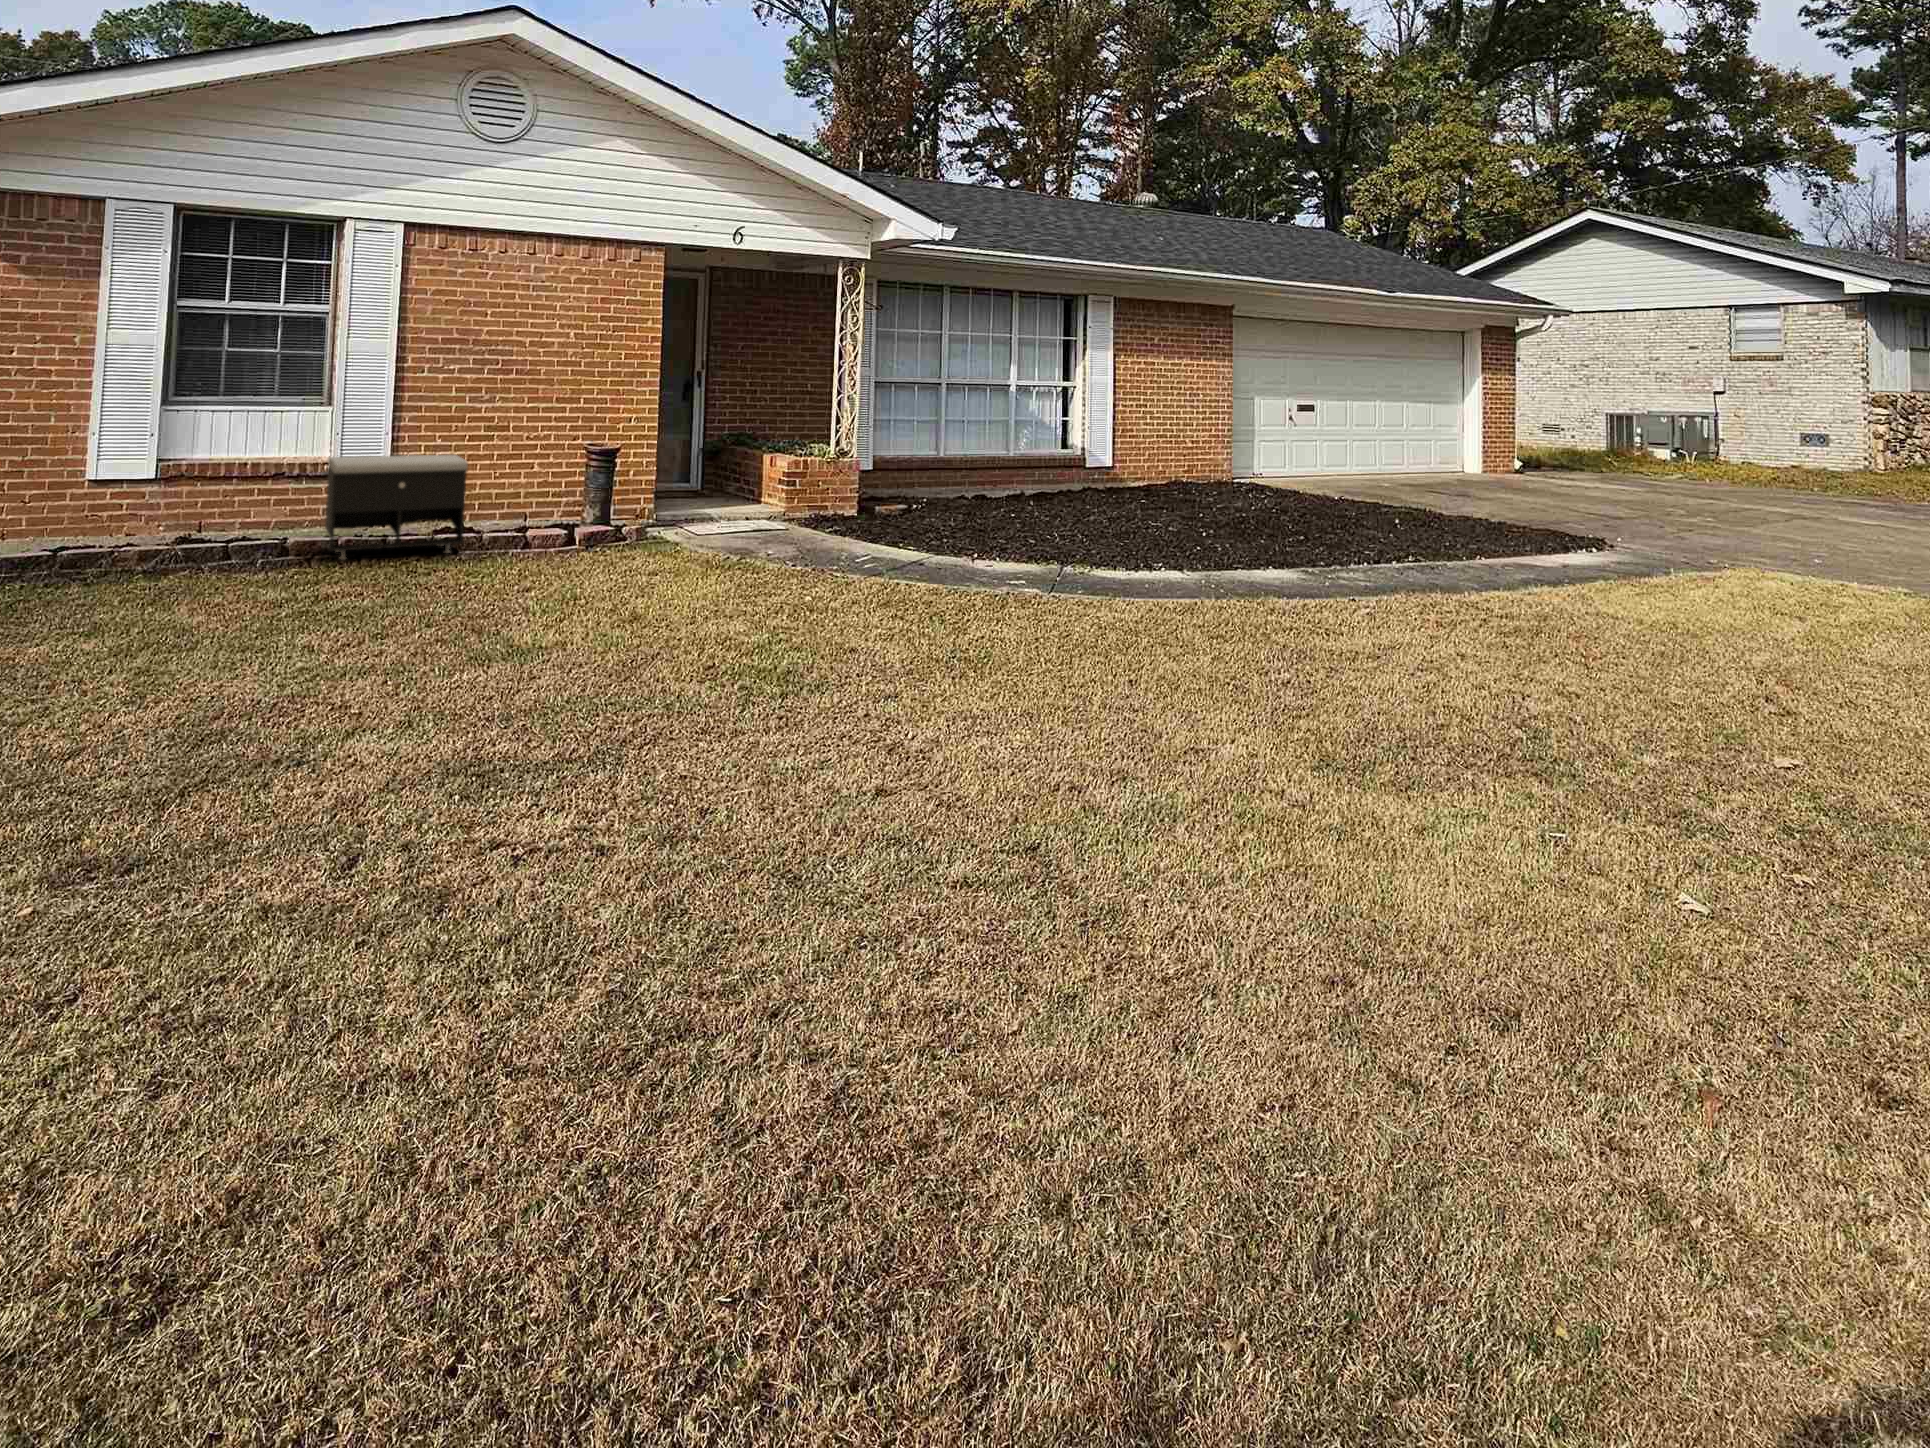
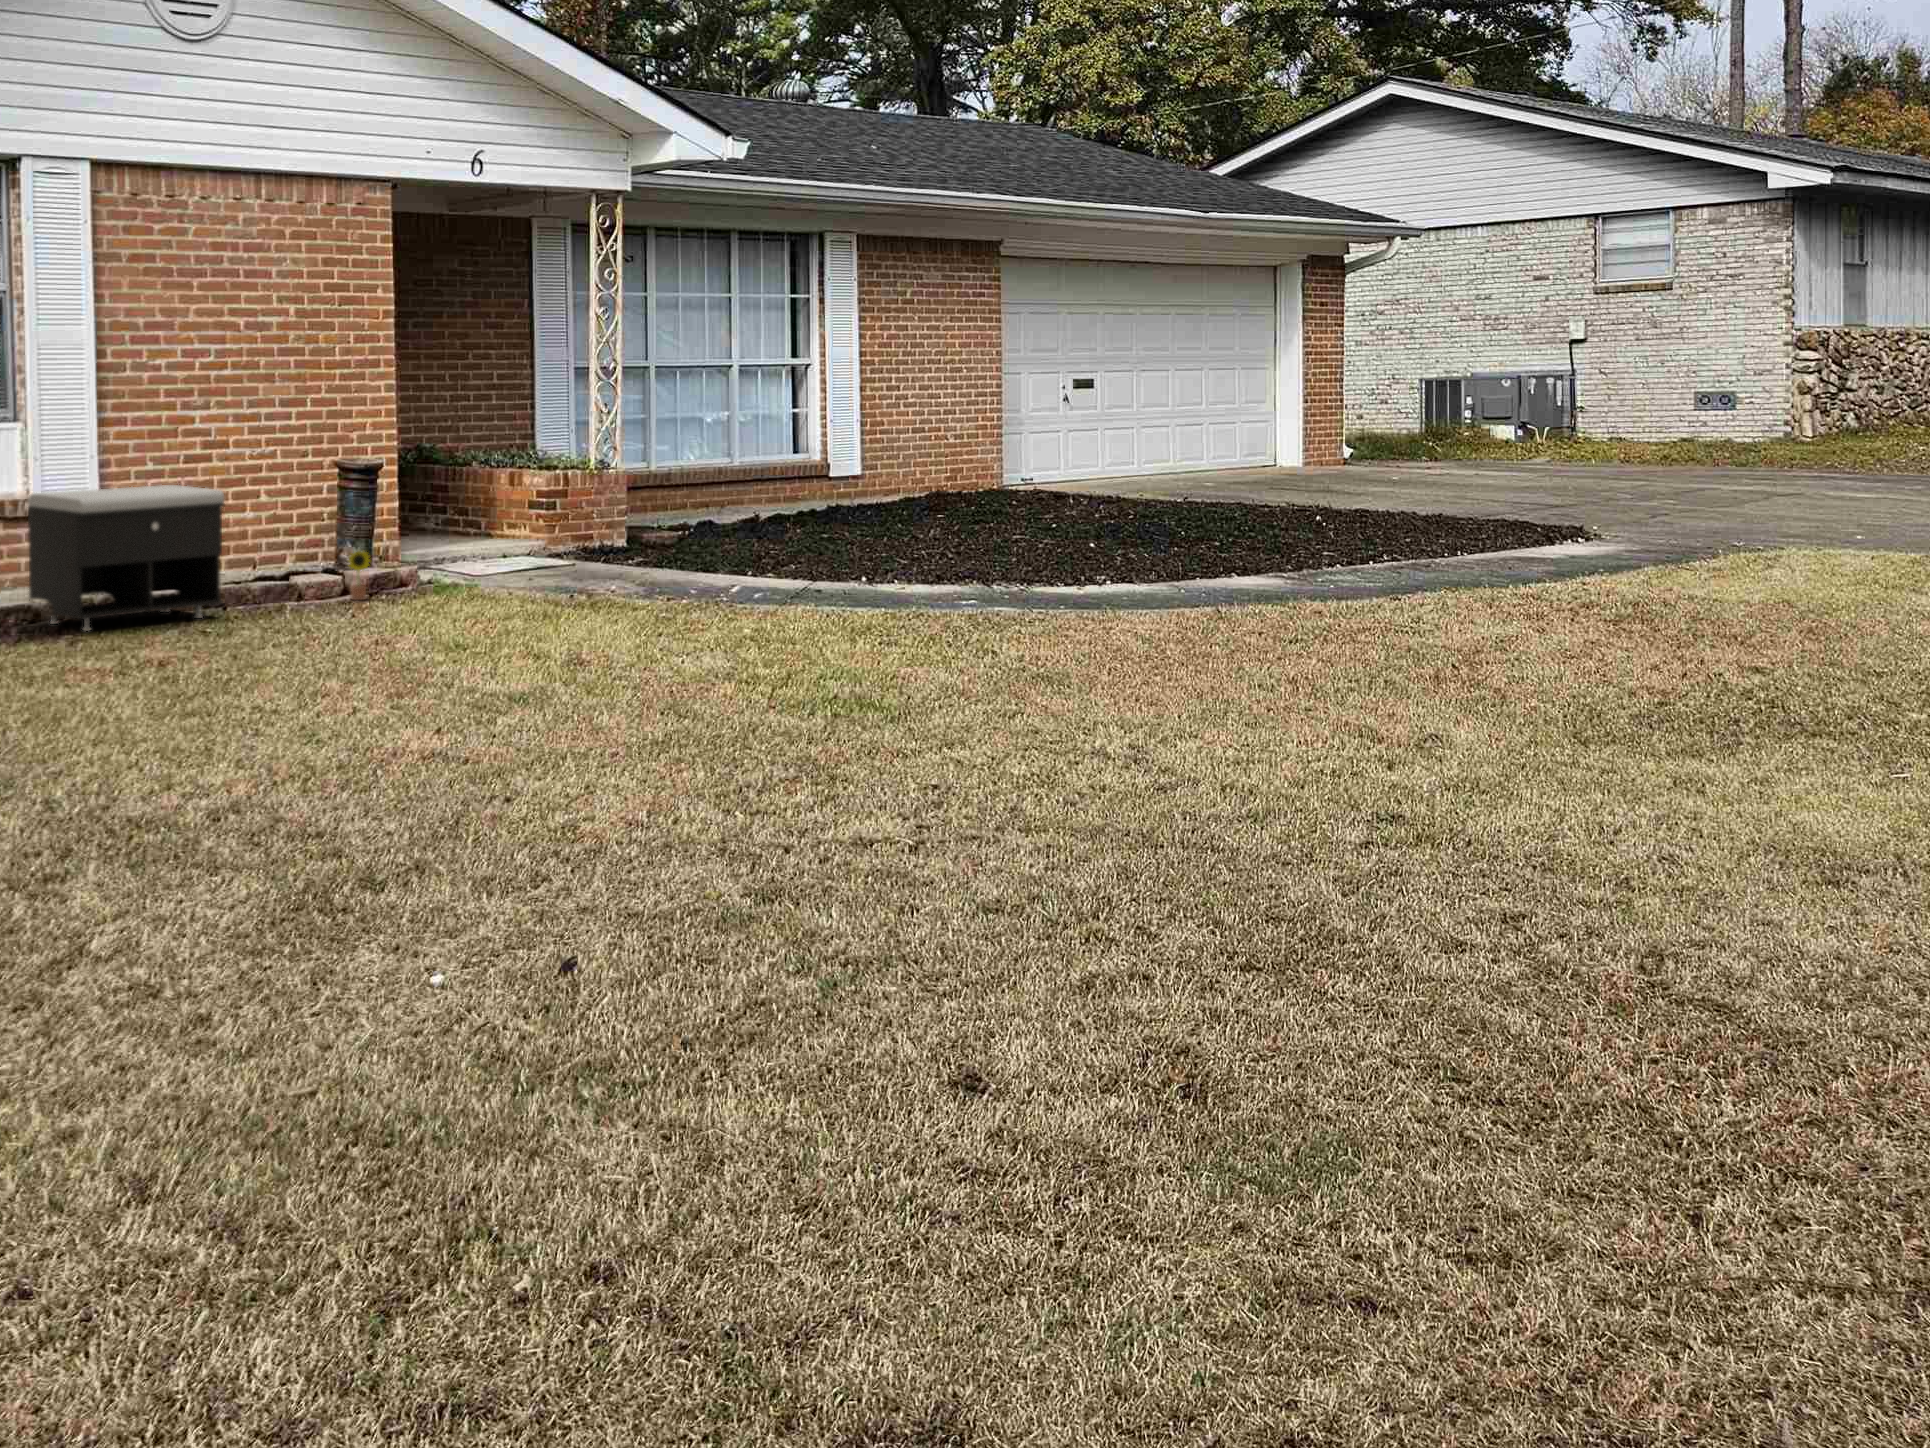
decorative plant: none [584,507,603,544] -> present [349,551,370,600]

